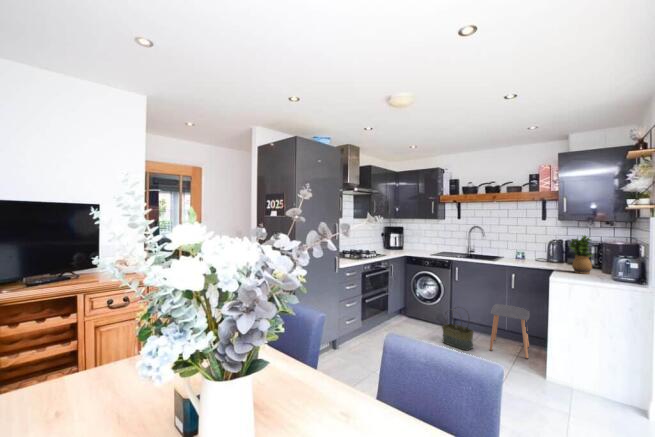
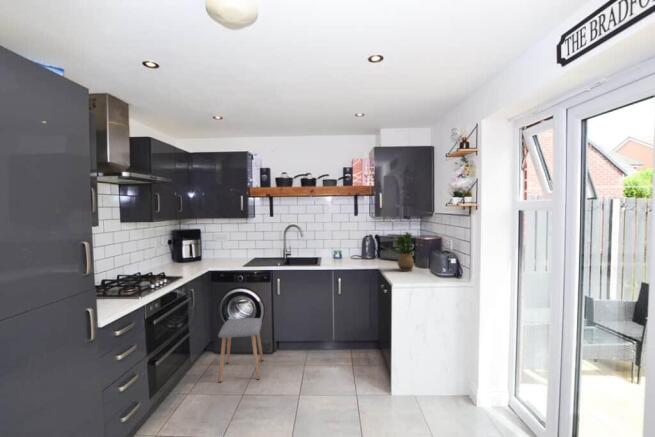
stool: present [490,304,530,359] -> present [218,318,263,382]
basket: present [442,310,474,350] -> none [271,330,309,387]

